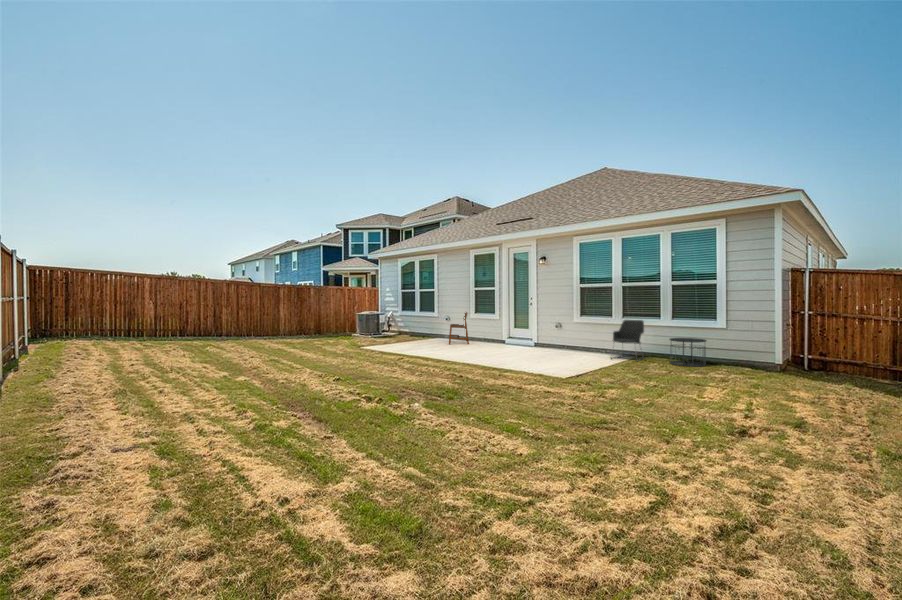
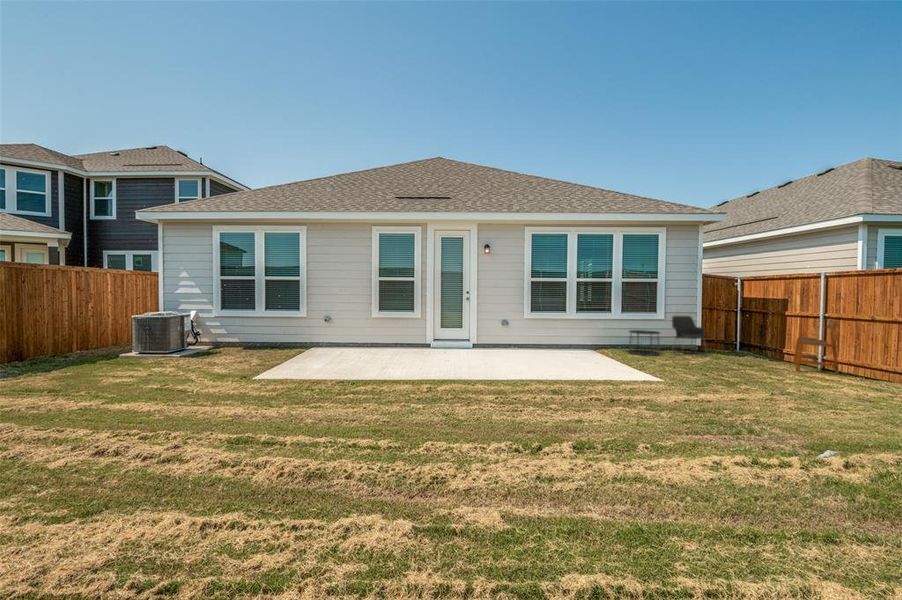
bench: present [449,312,469,344] -> present [794,320,839,374]
chair: present [613,320,644,357] -> present [672,316,707,355]

